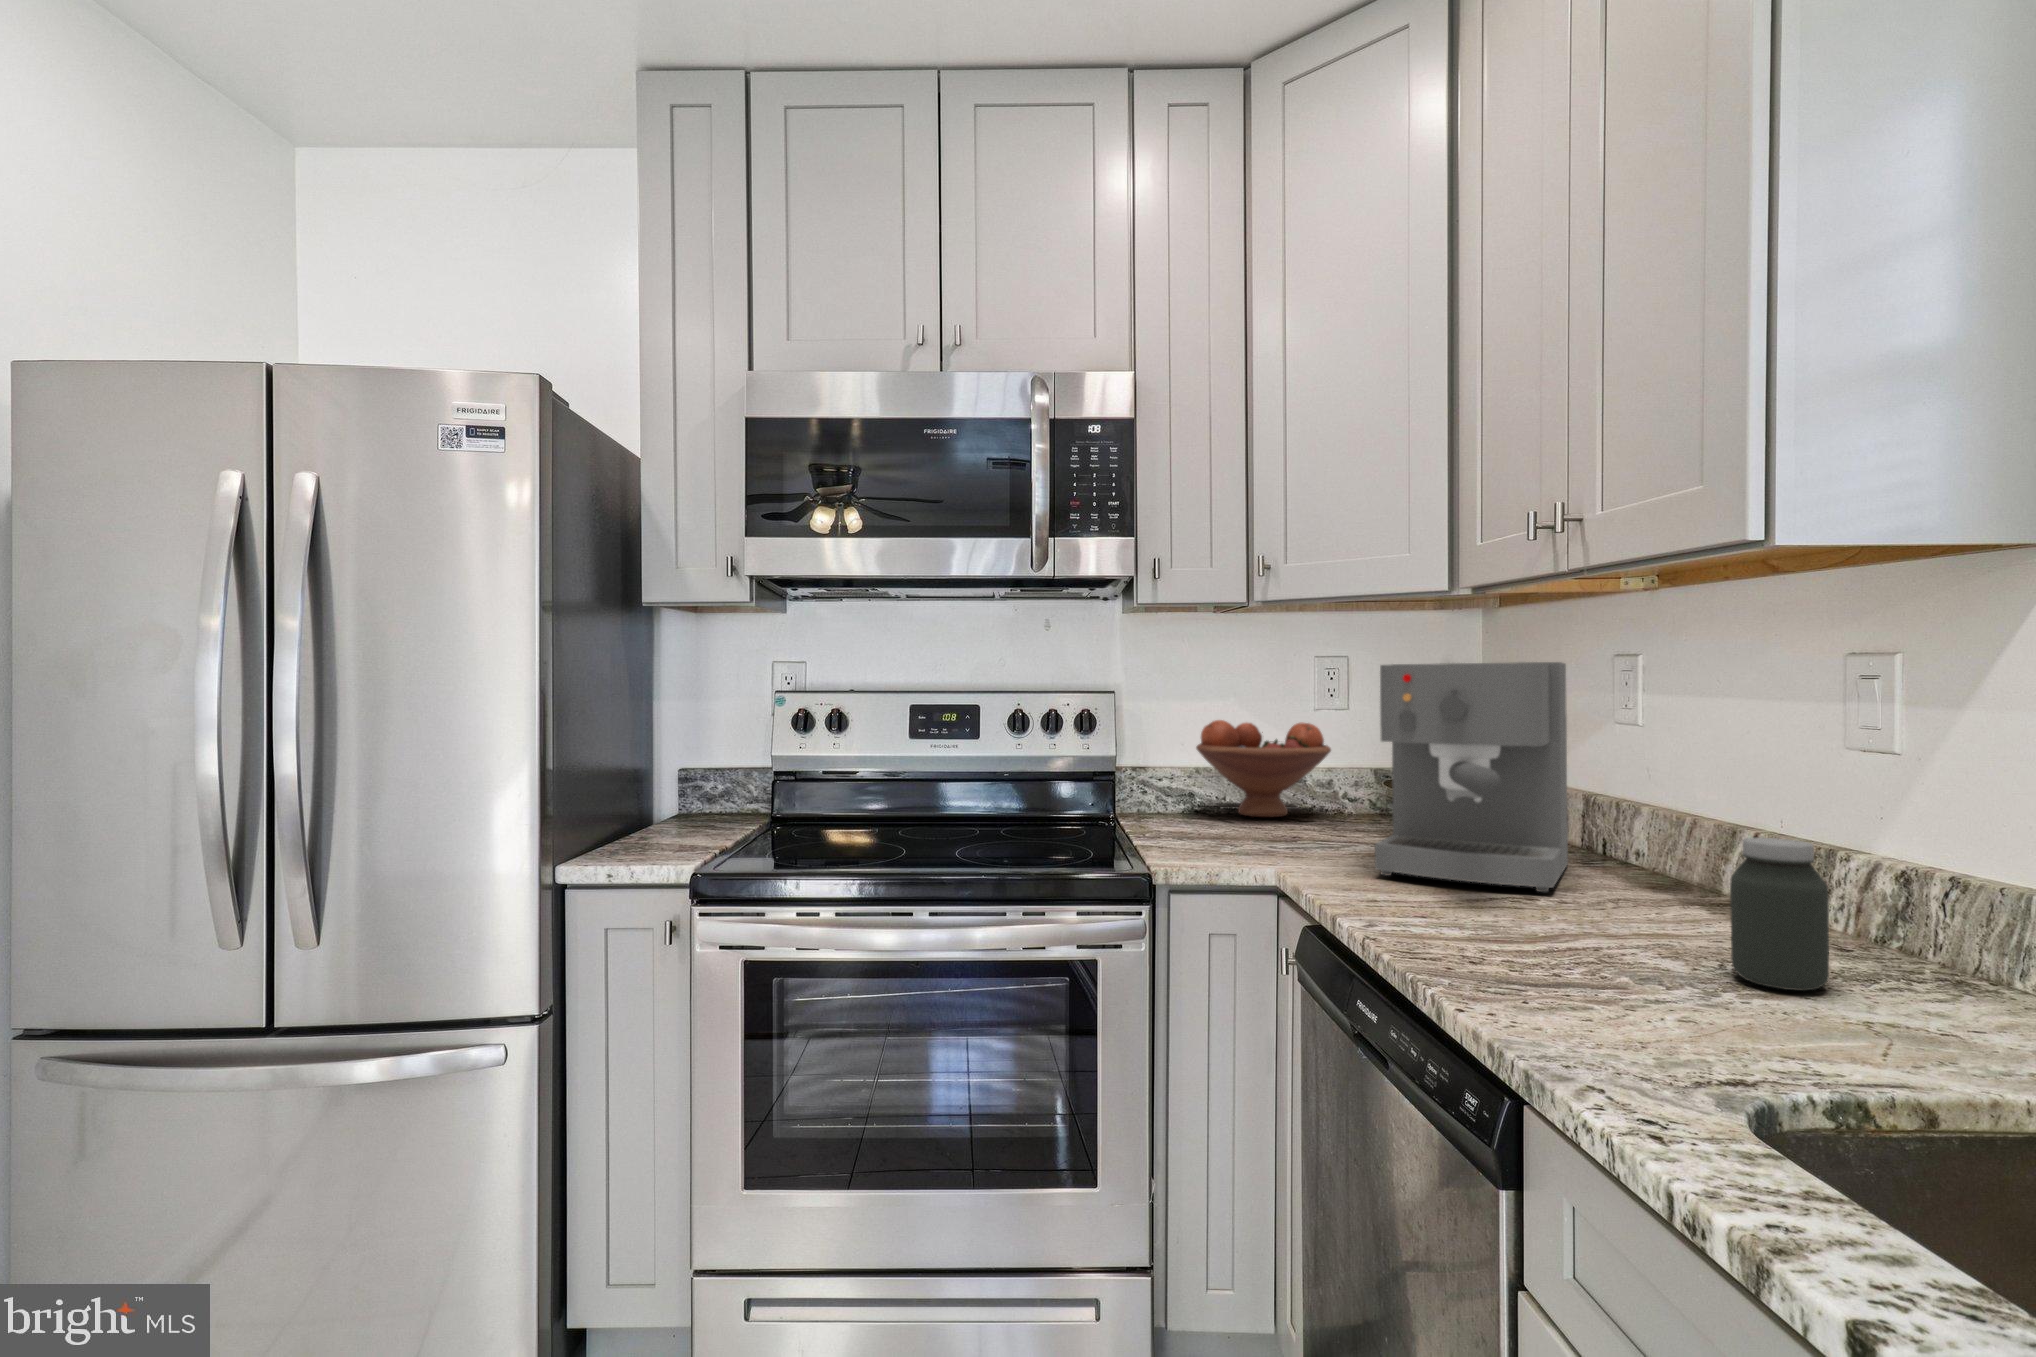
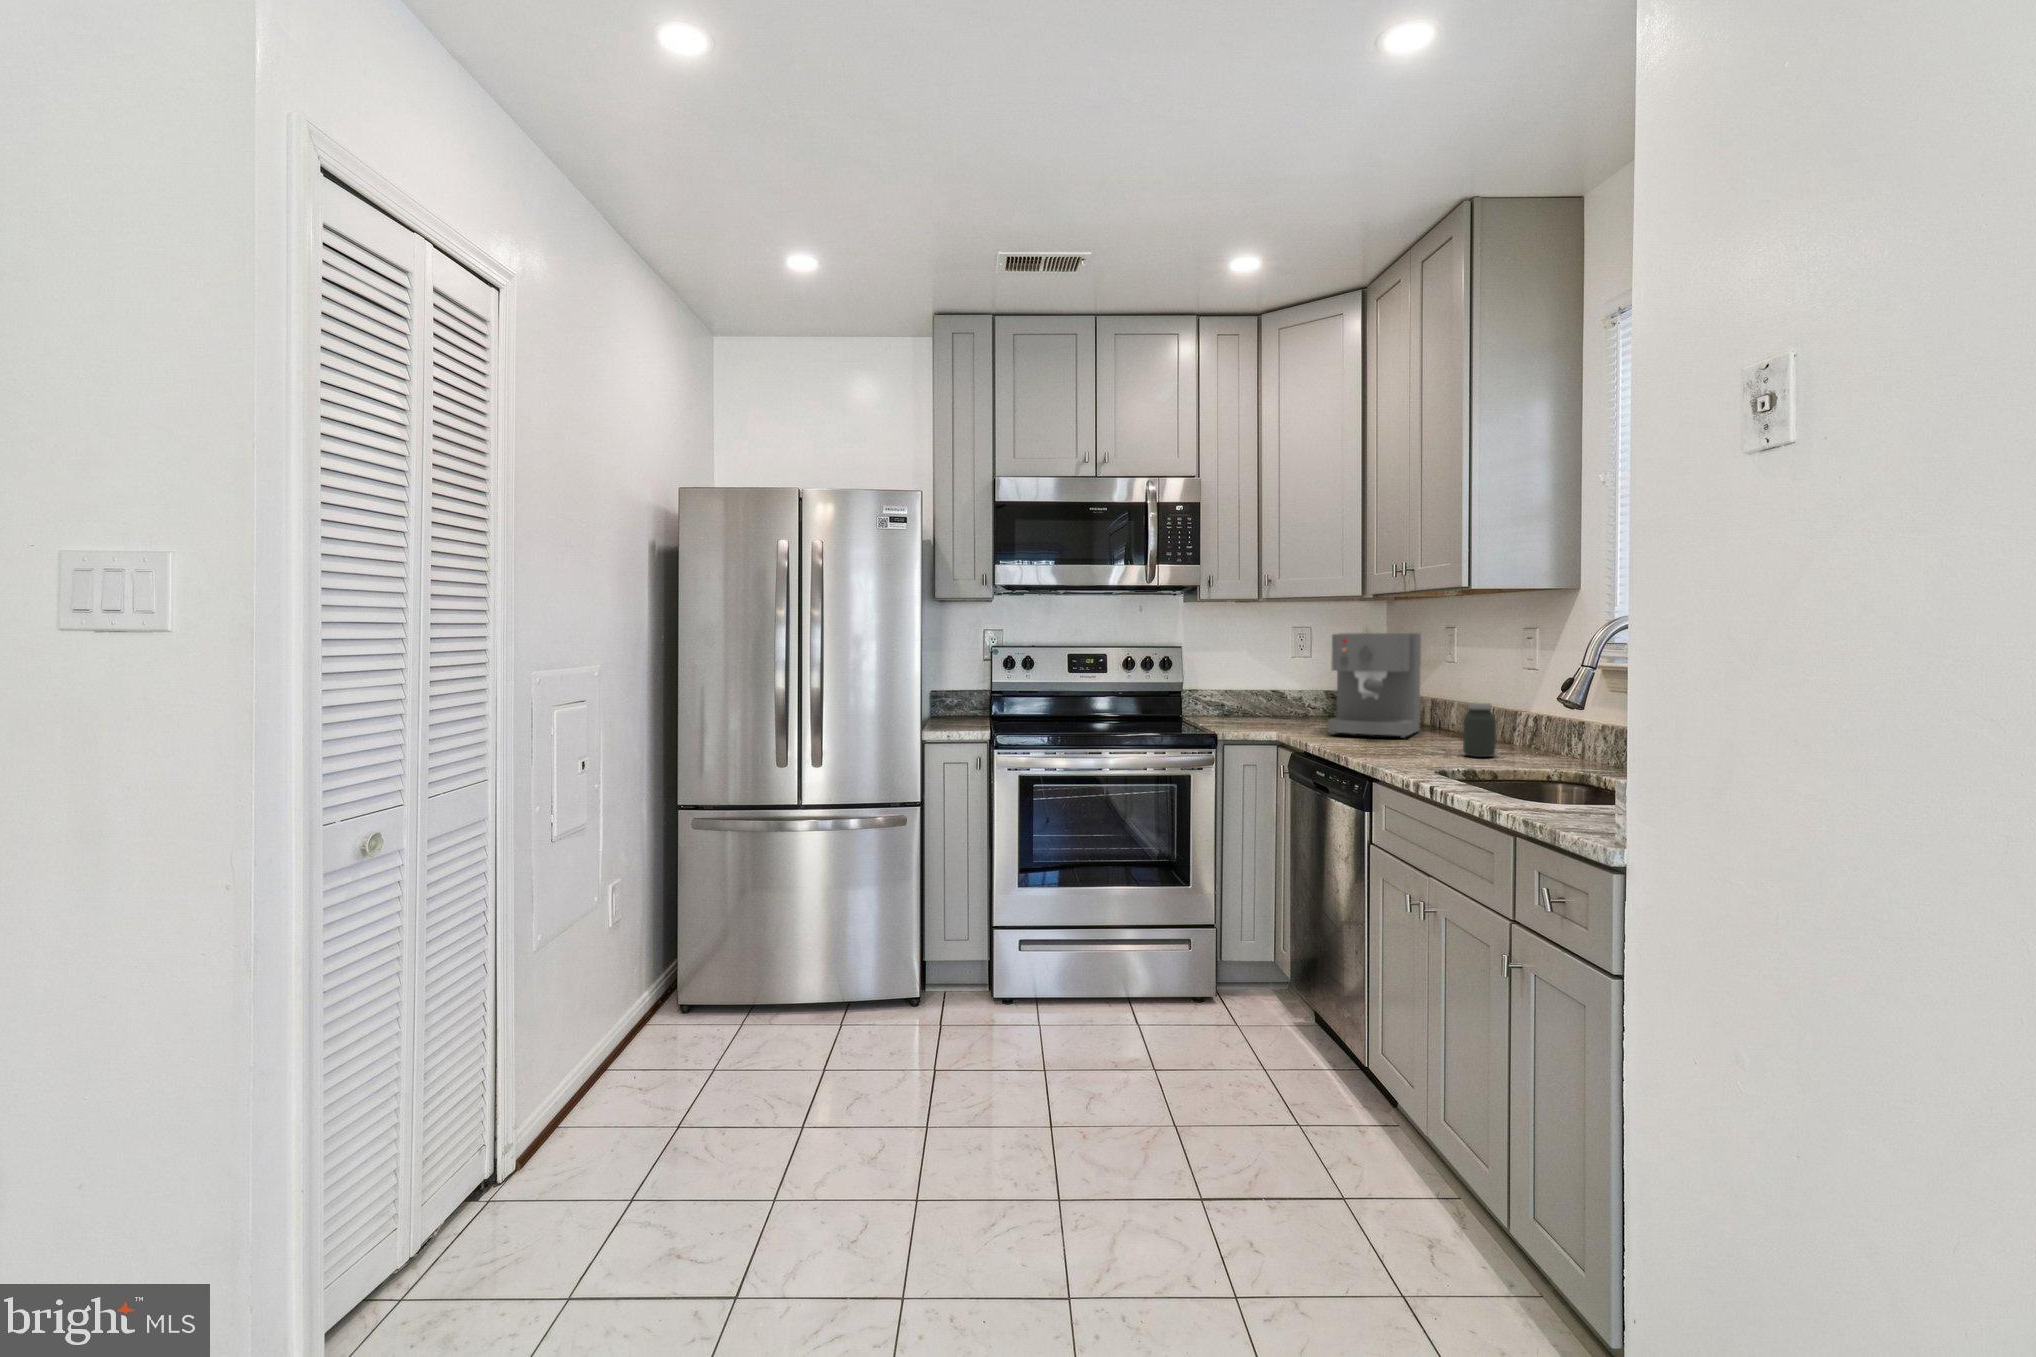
fruit bowl: present [1196,720,1331,817] -> none [1228,662,1304,717]

